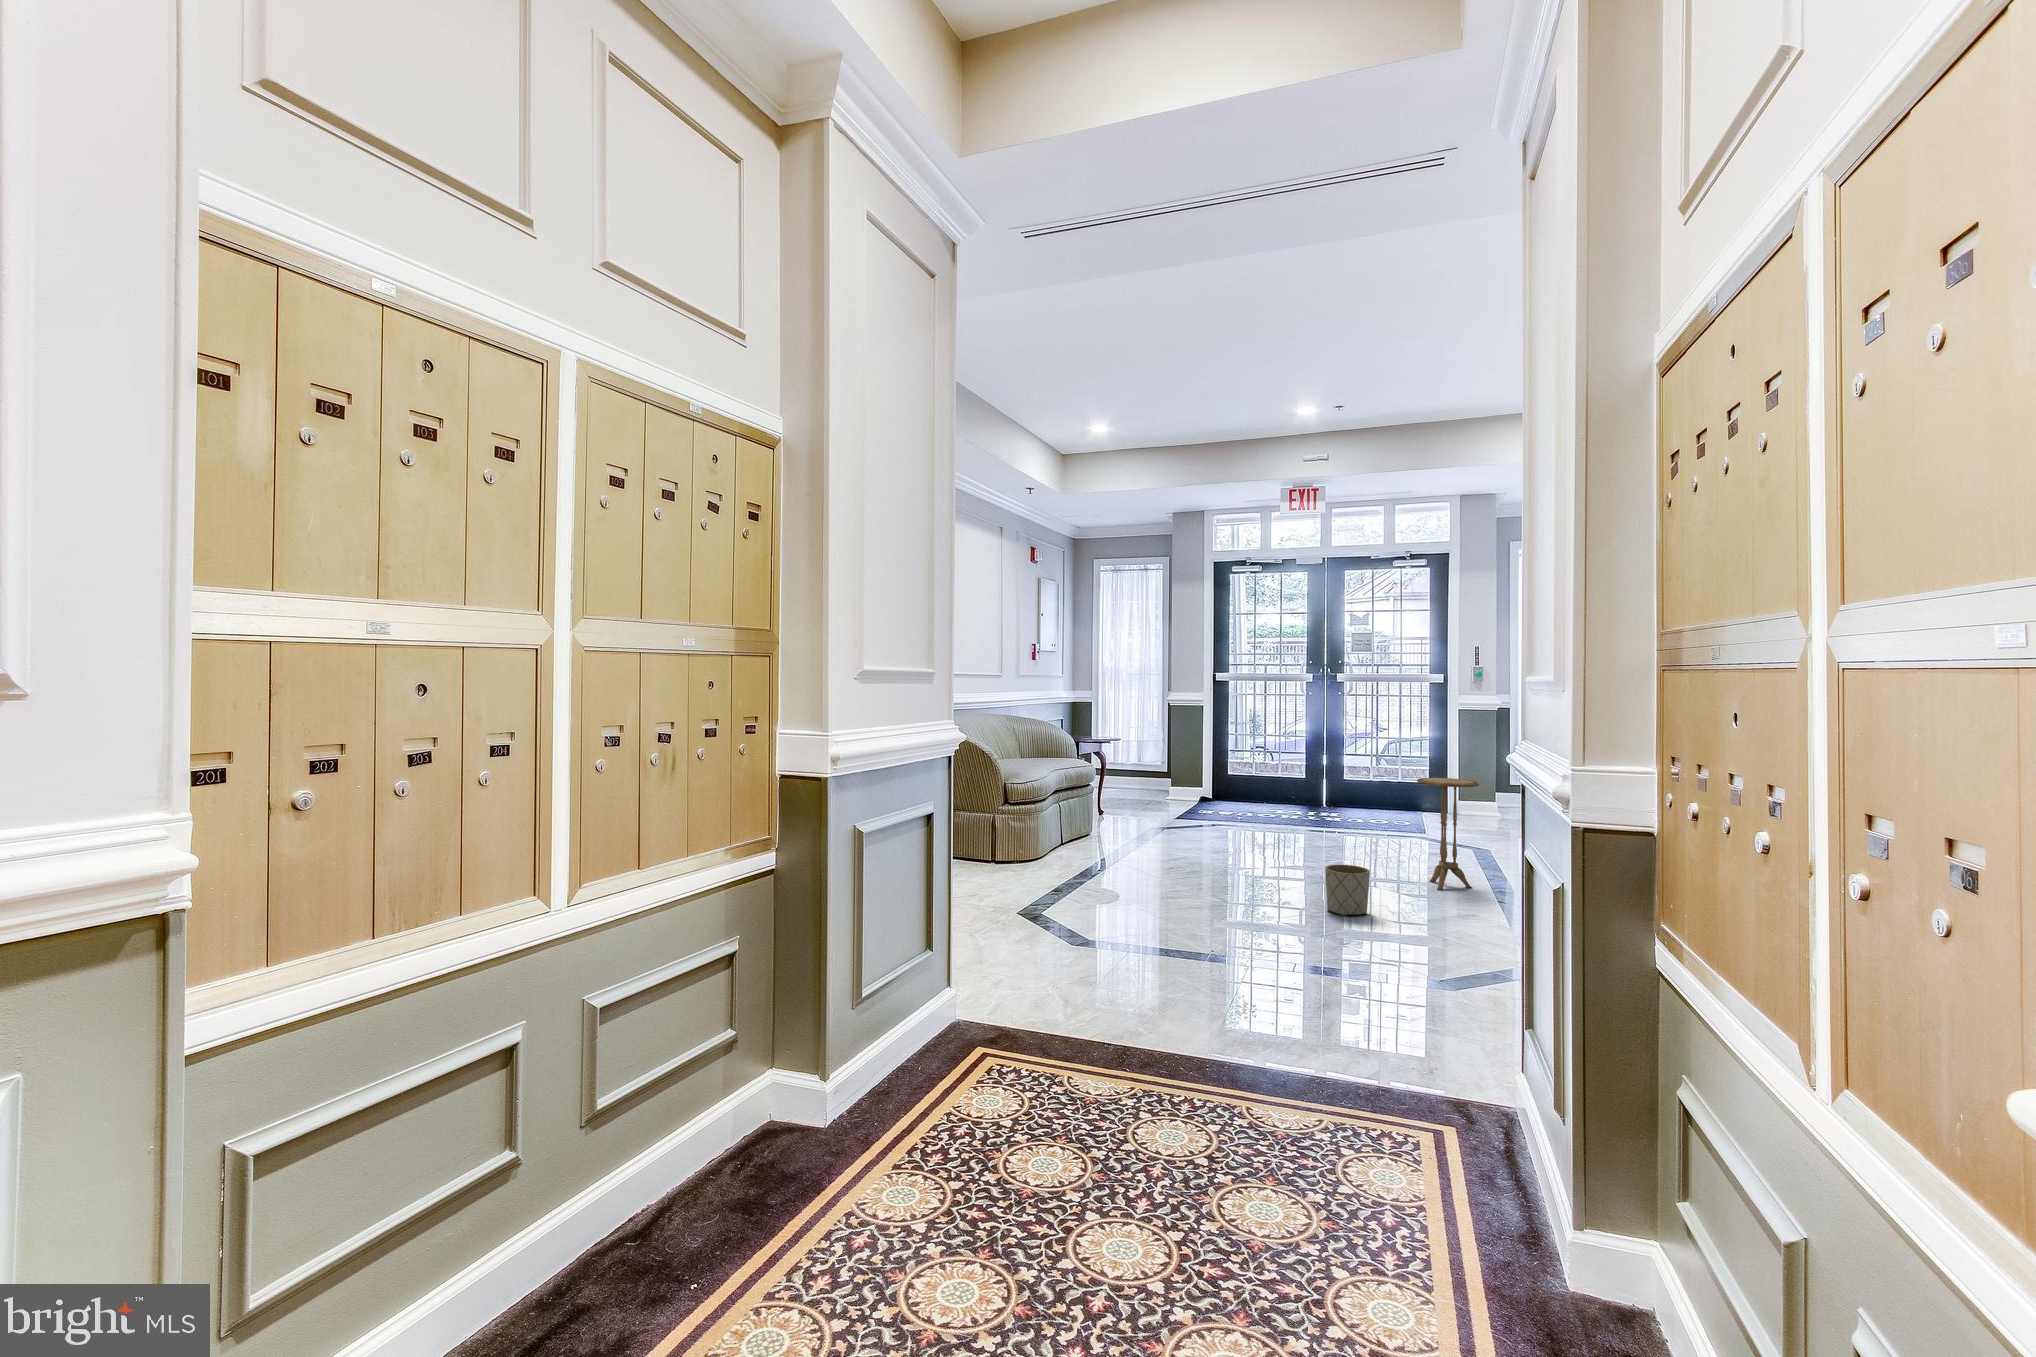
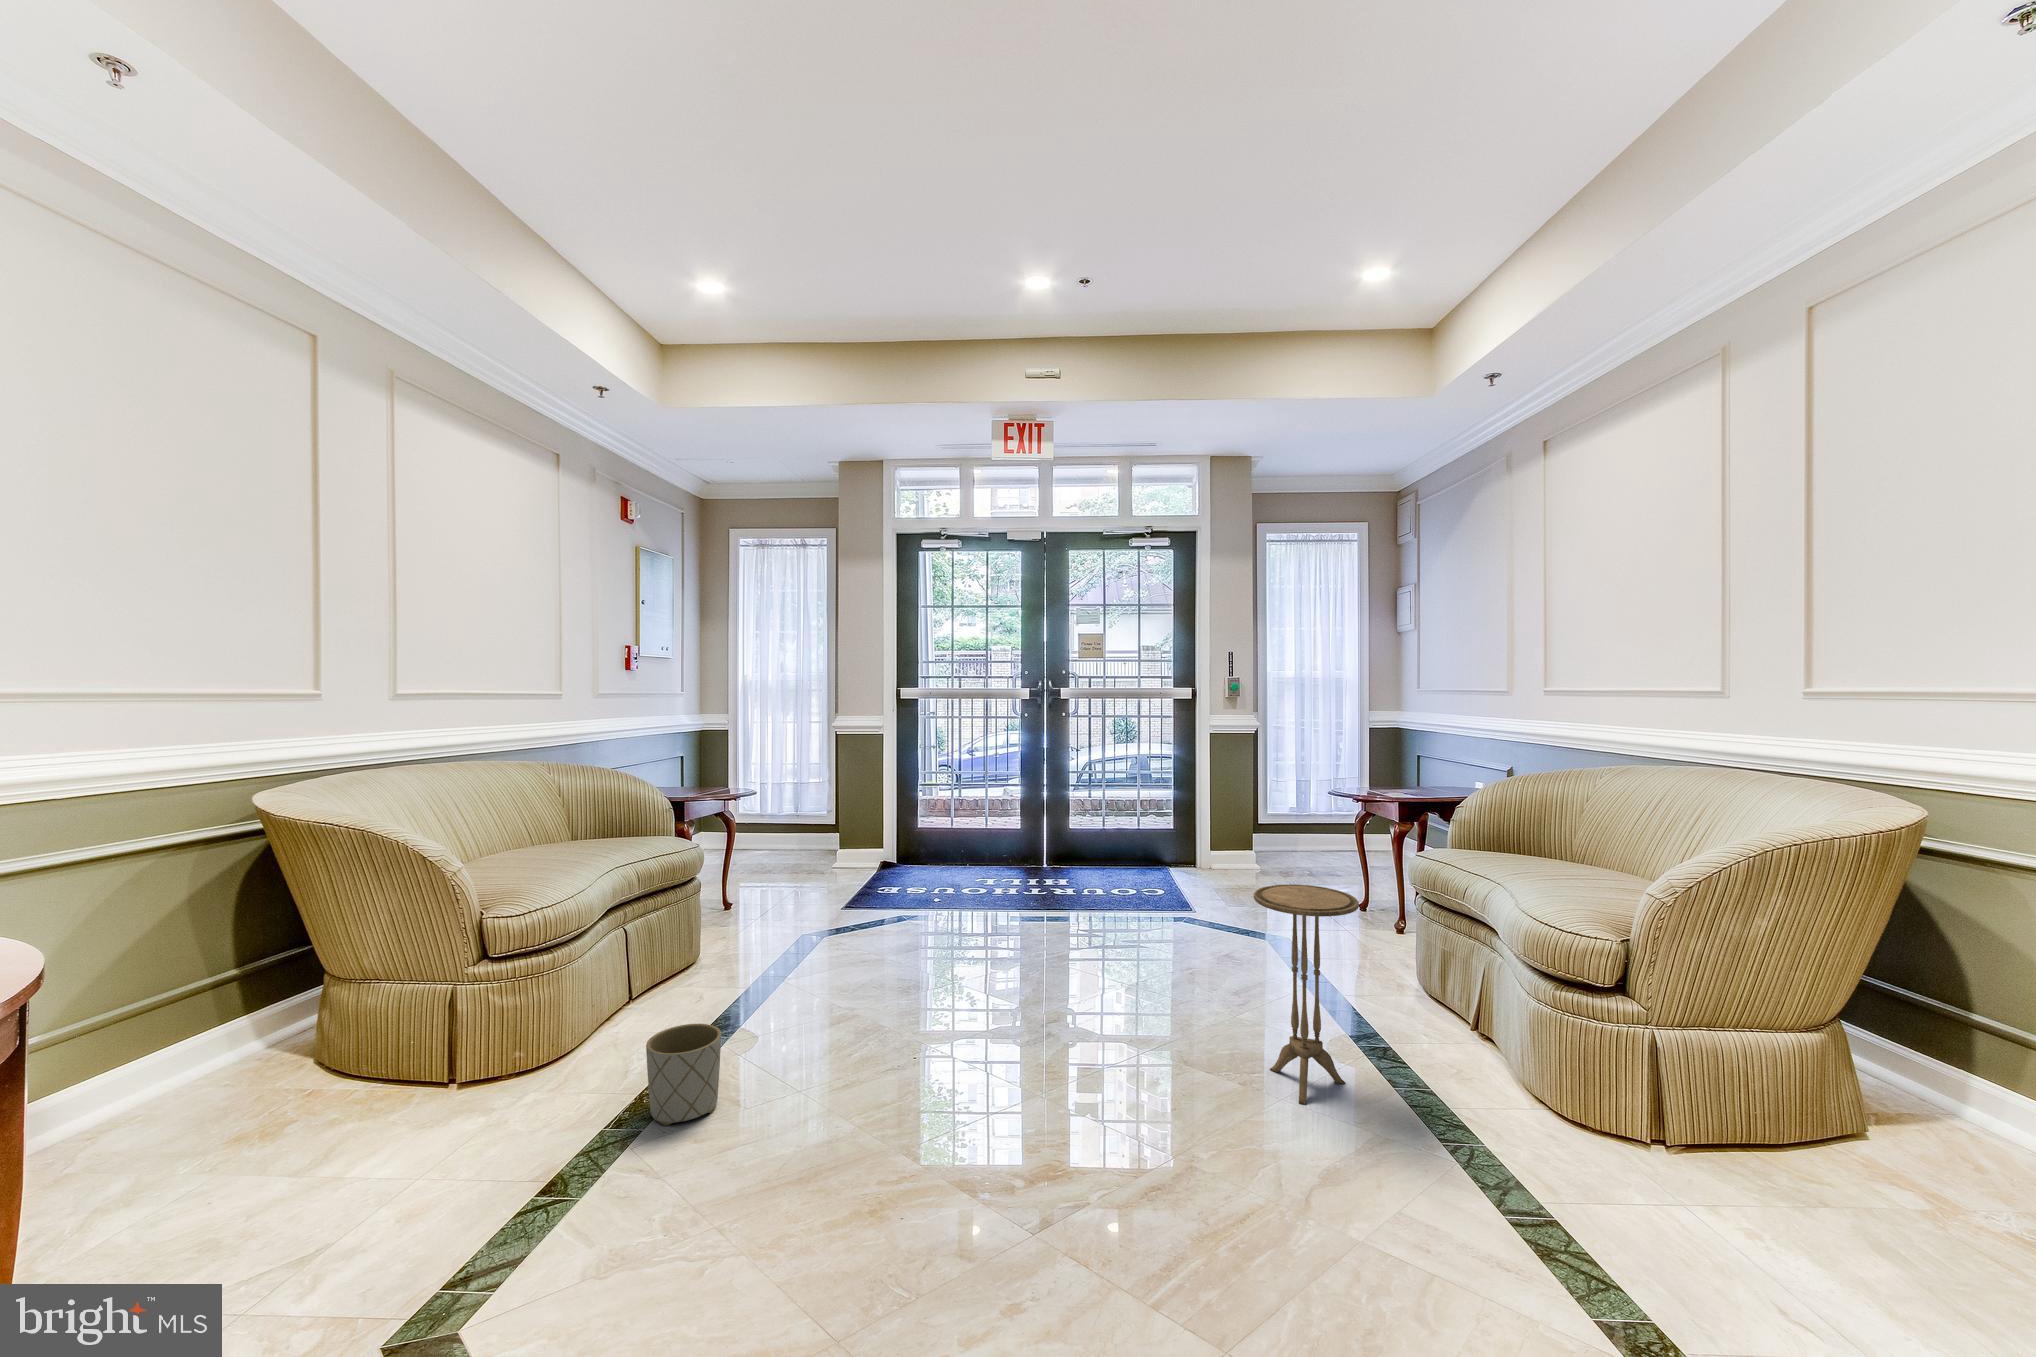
planter: present [1325,865,1370,916] -> present [646,1024,721,1126]

